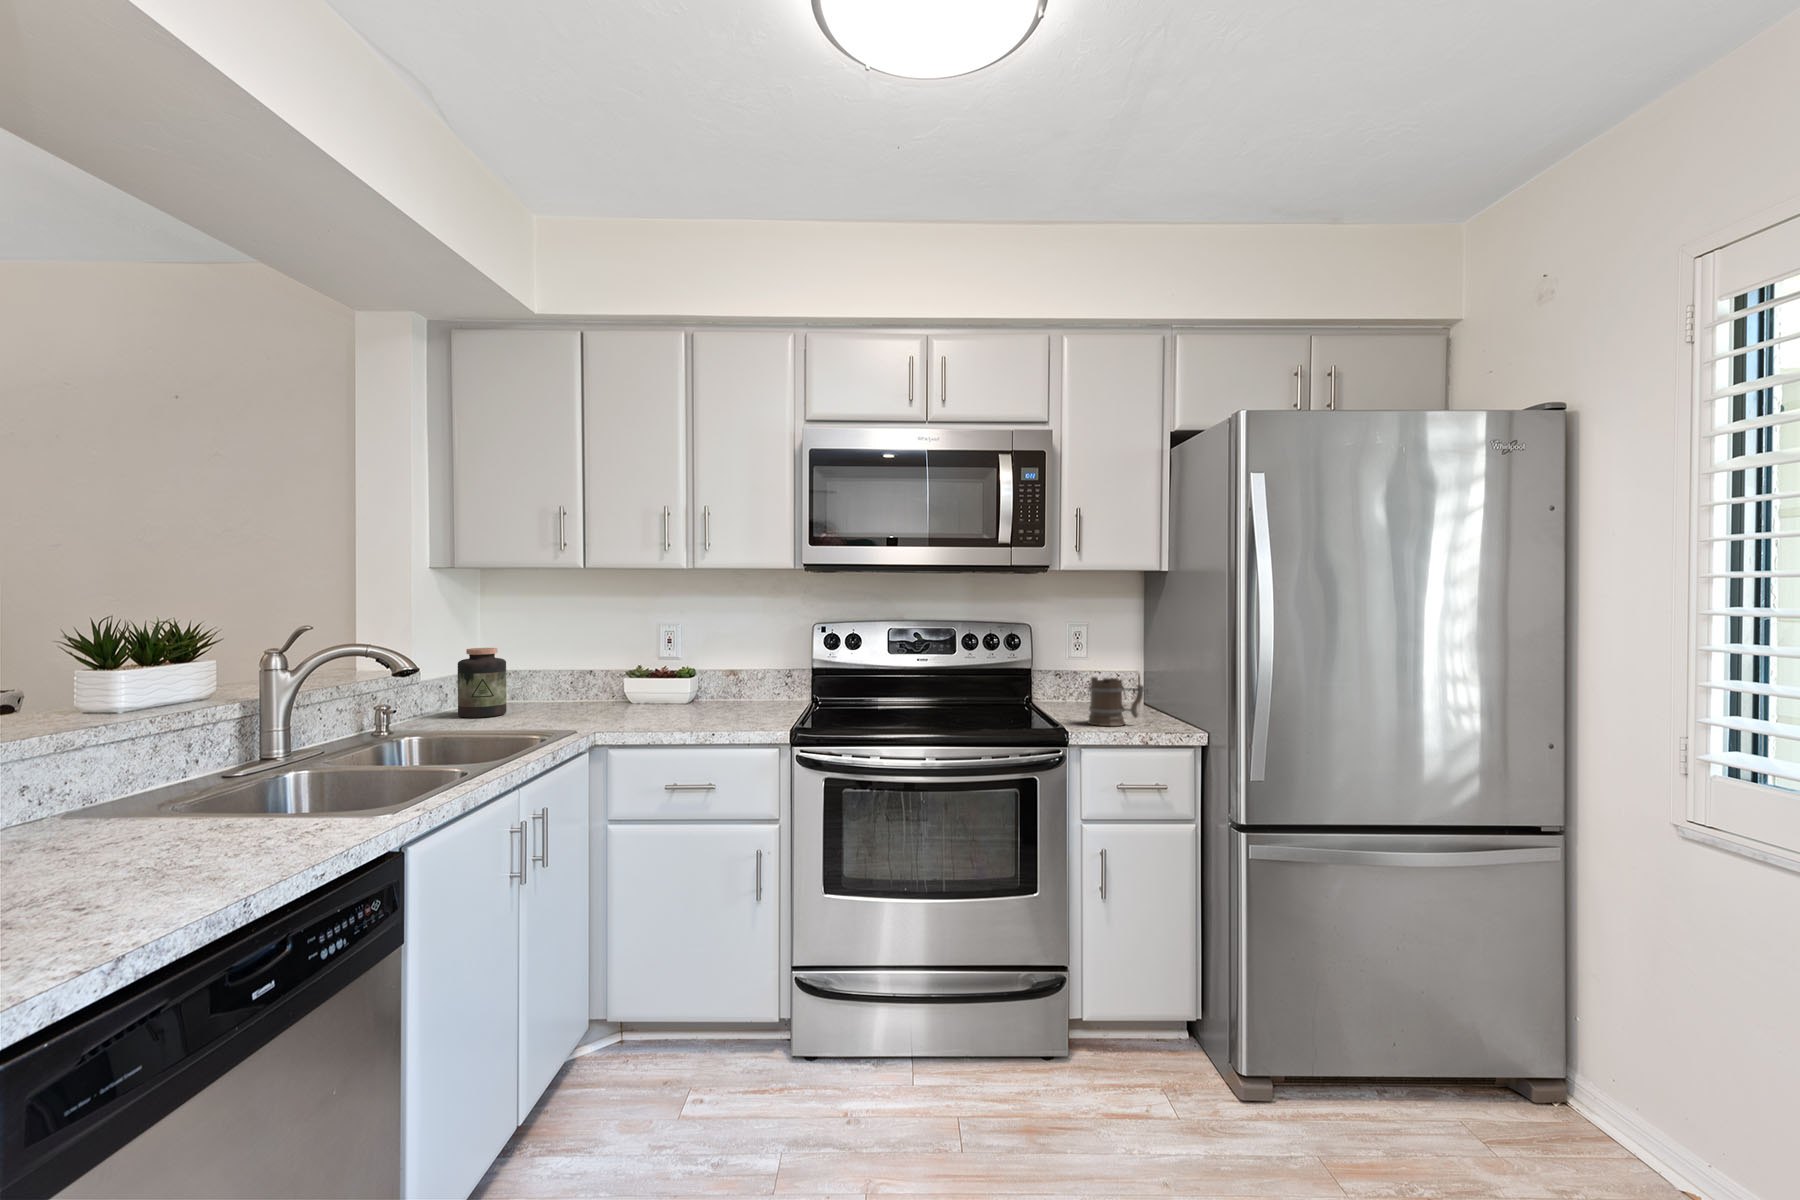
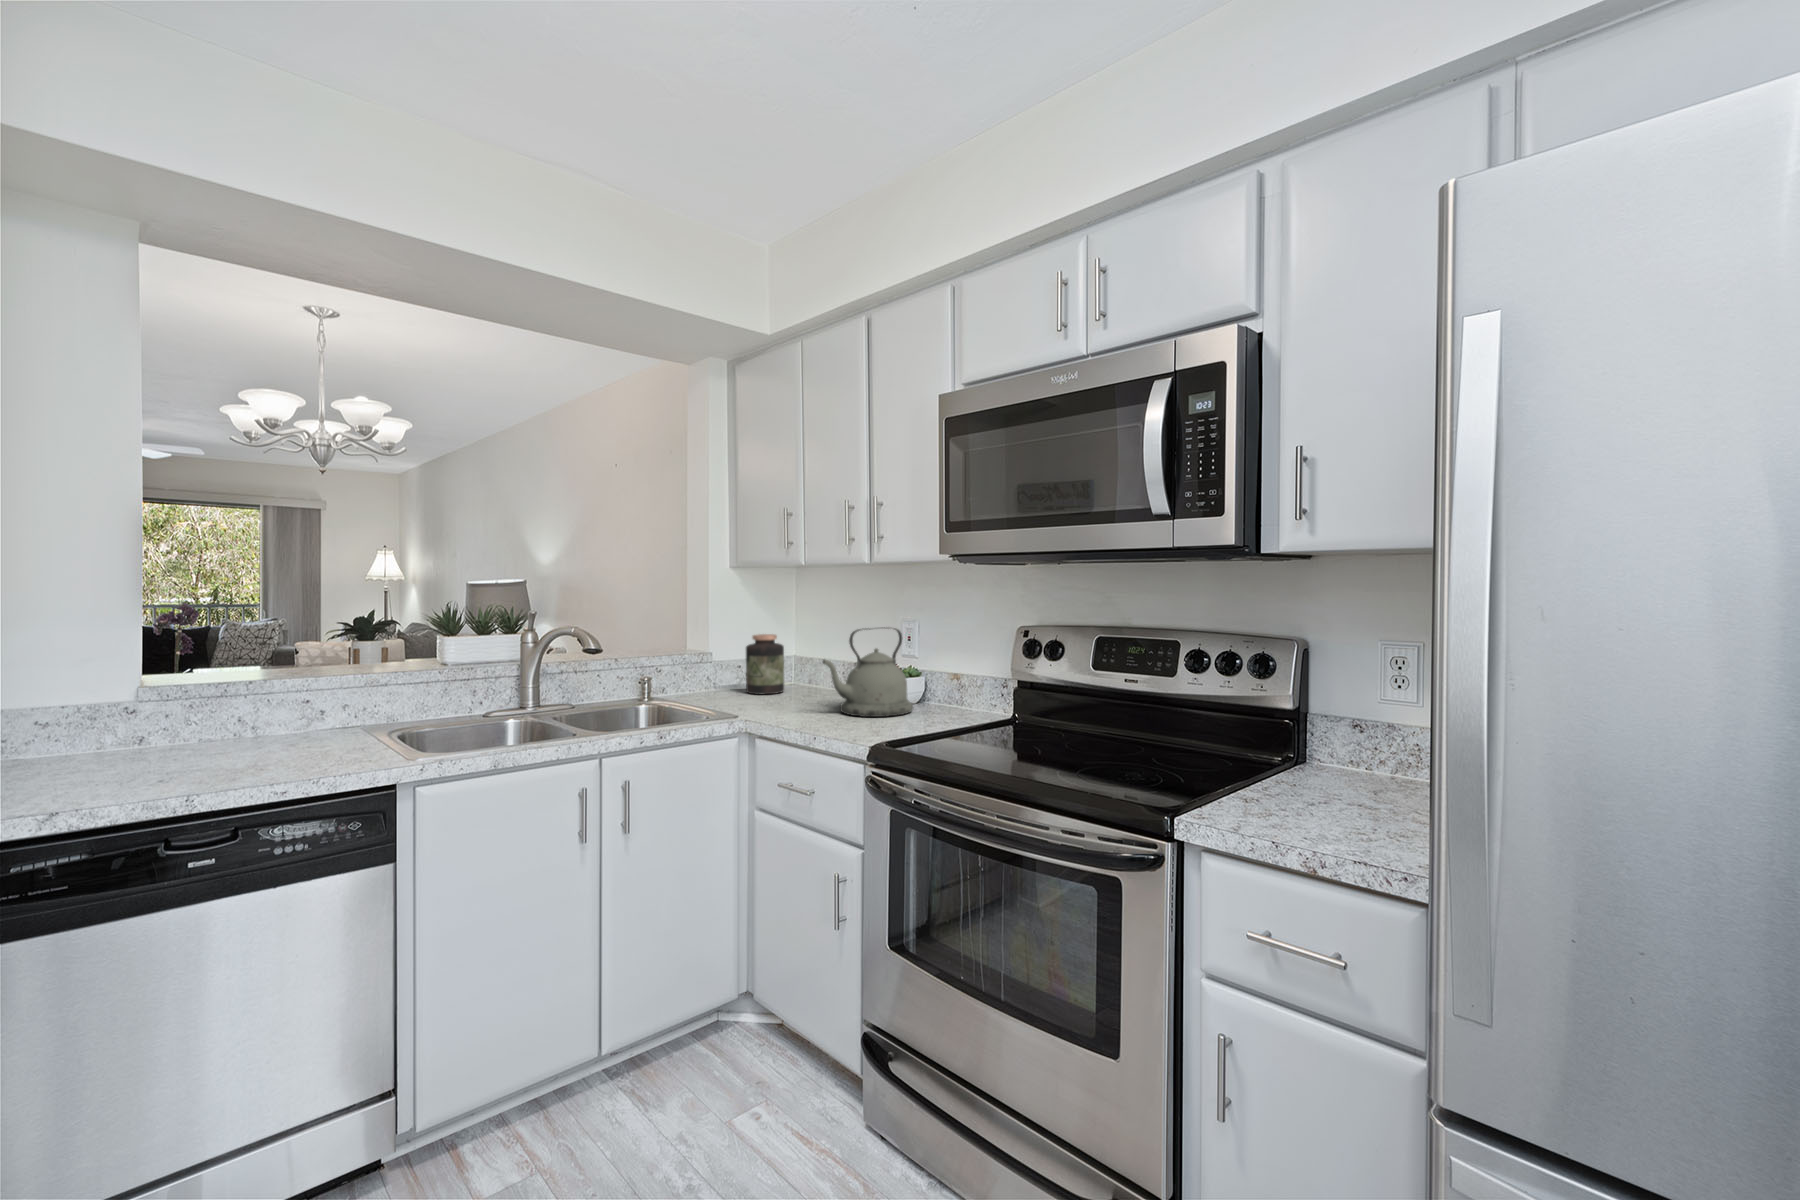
kettle: none [637,631,711,718] -> present [823,627,913,717]
mug: present [1088,677,1144,726] -> none [1252,737,1350,831]

